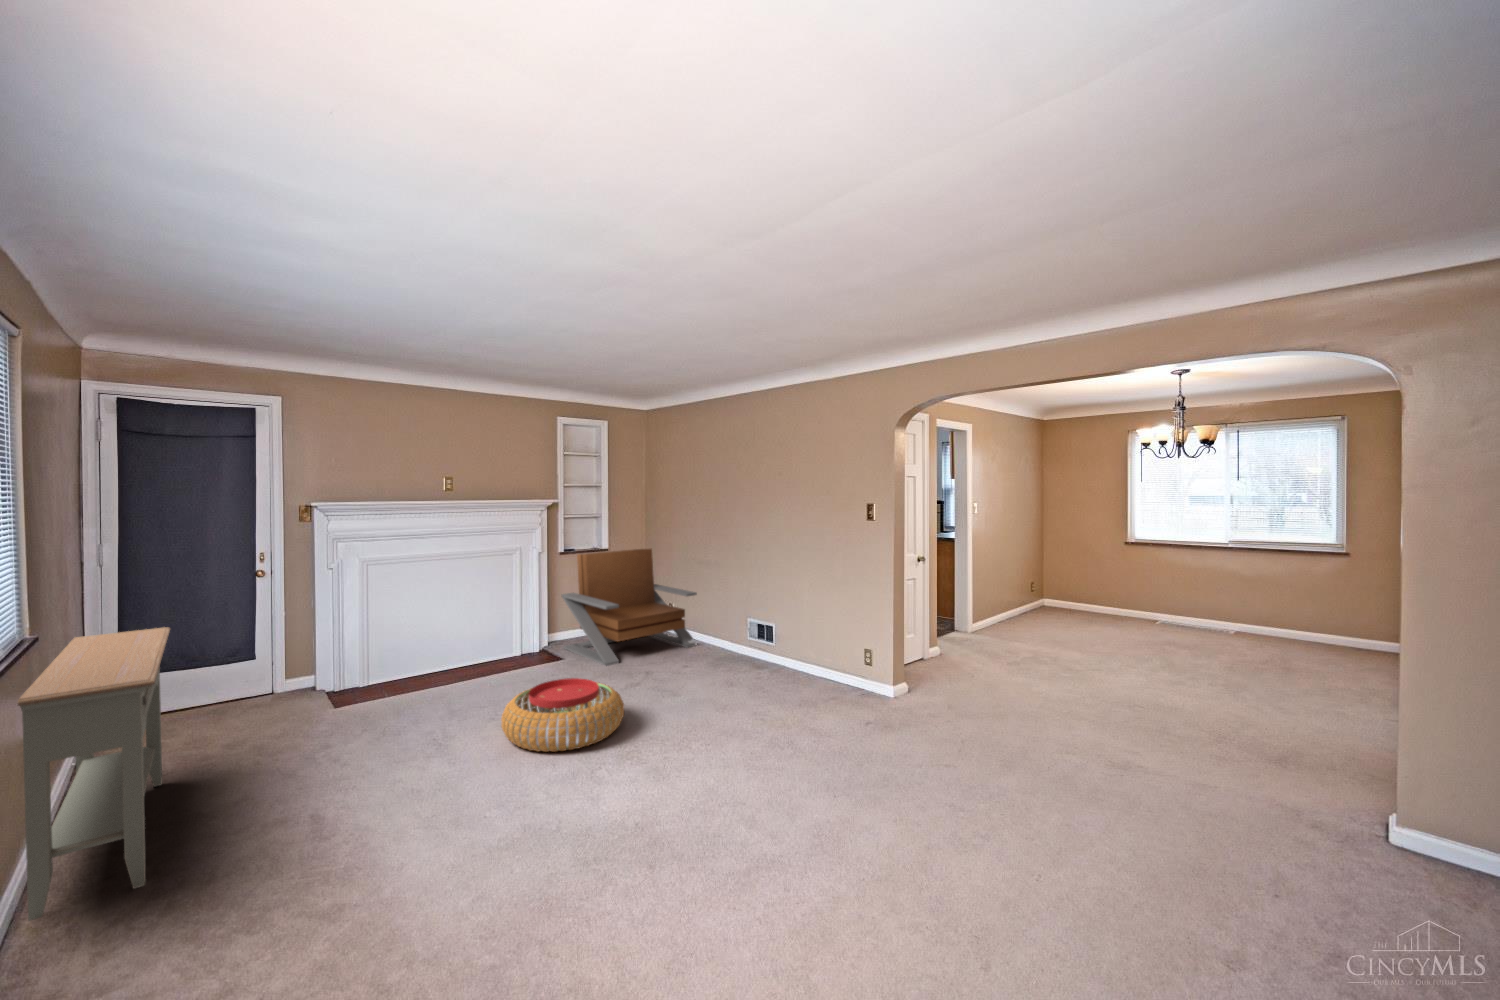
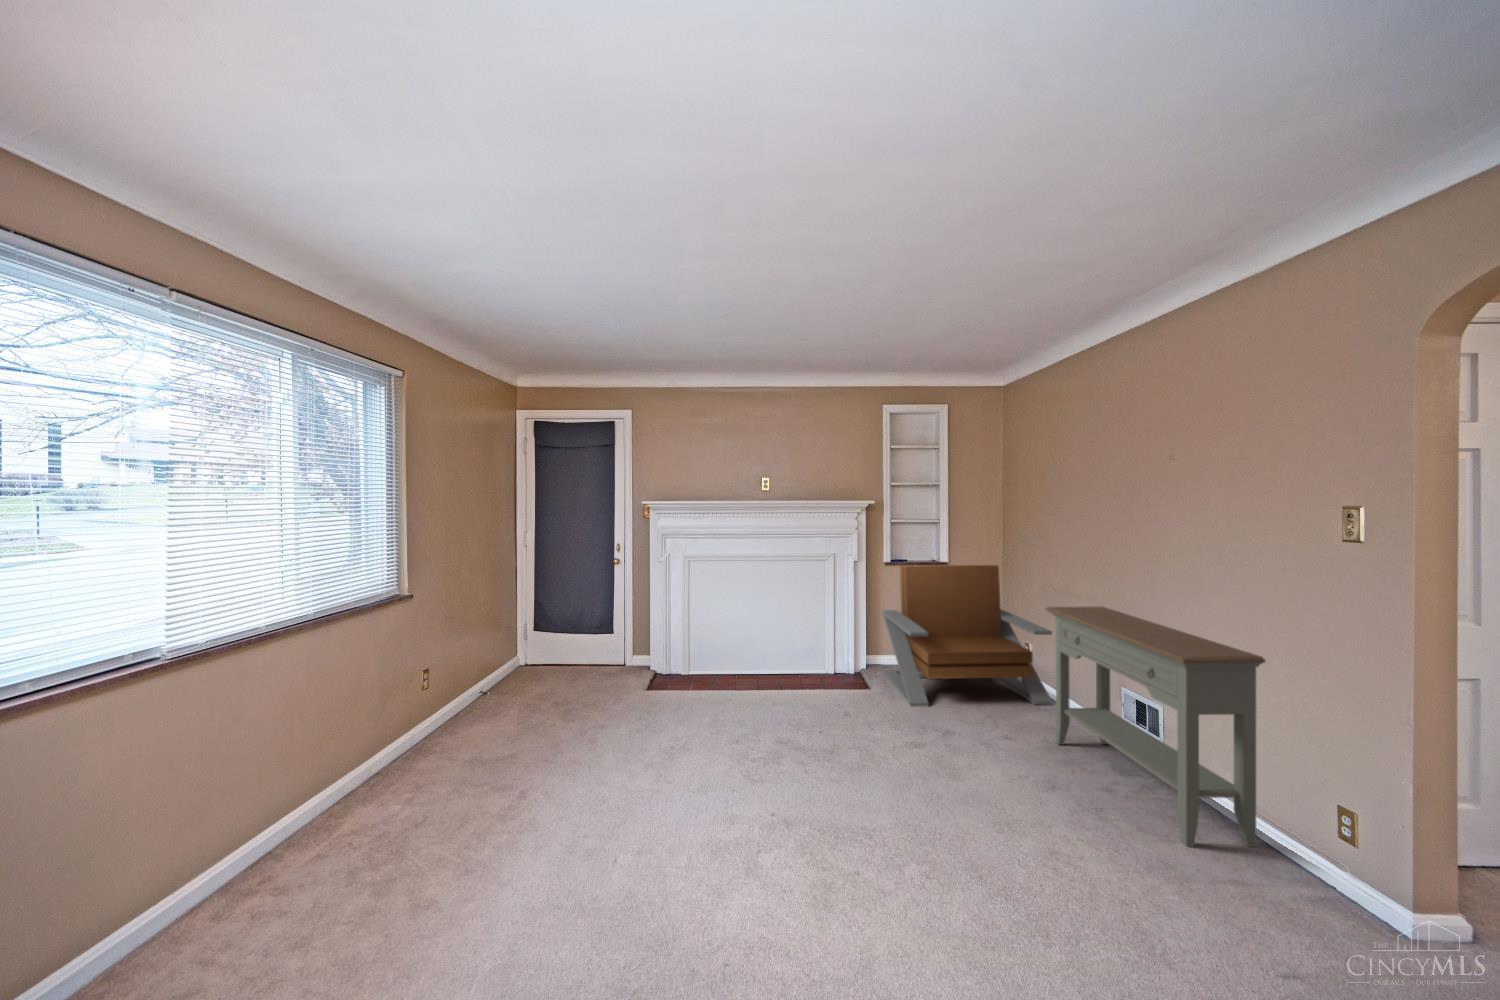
console table: present [18,627,170,921] -> present [1046,607,1265,847]
pouf: present [501,678,624,752] -> none [721,712,864,807]

